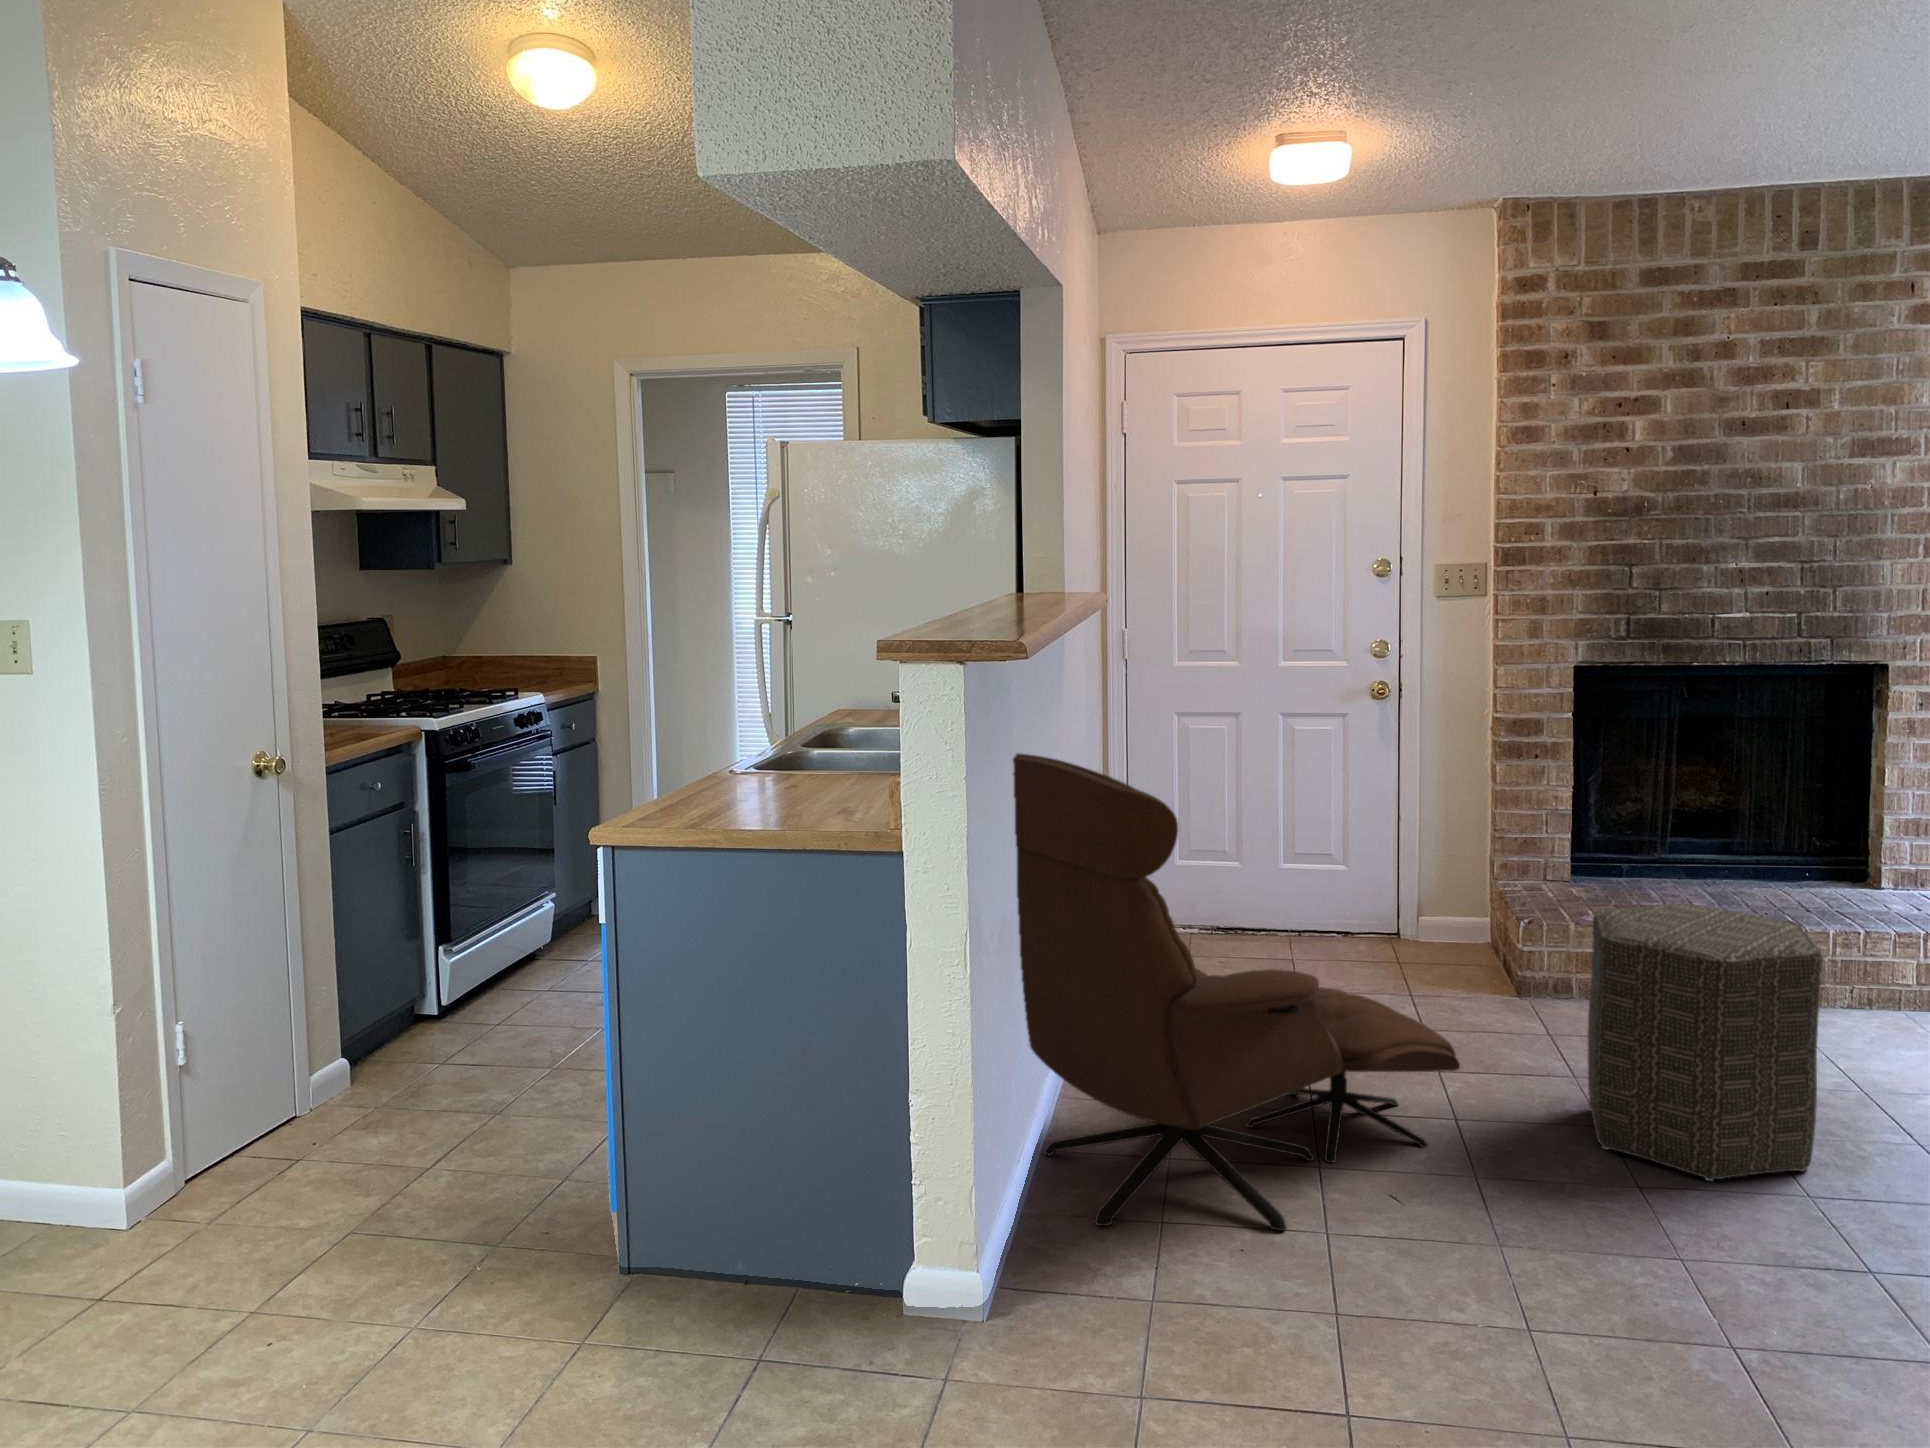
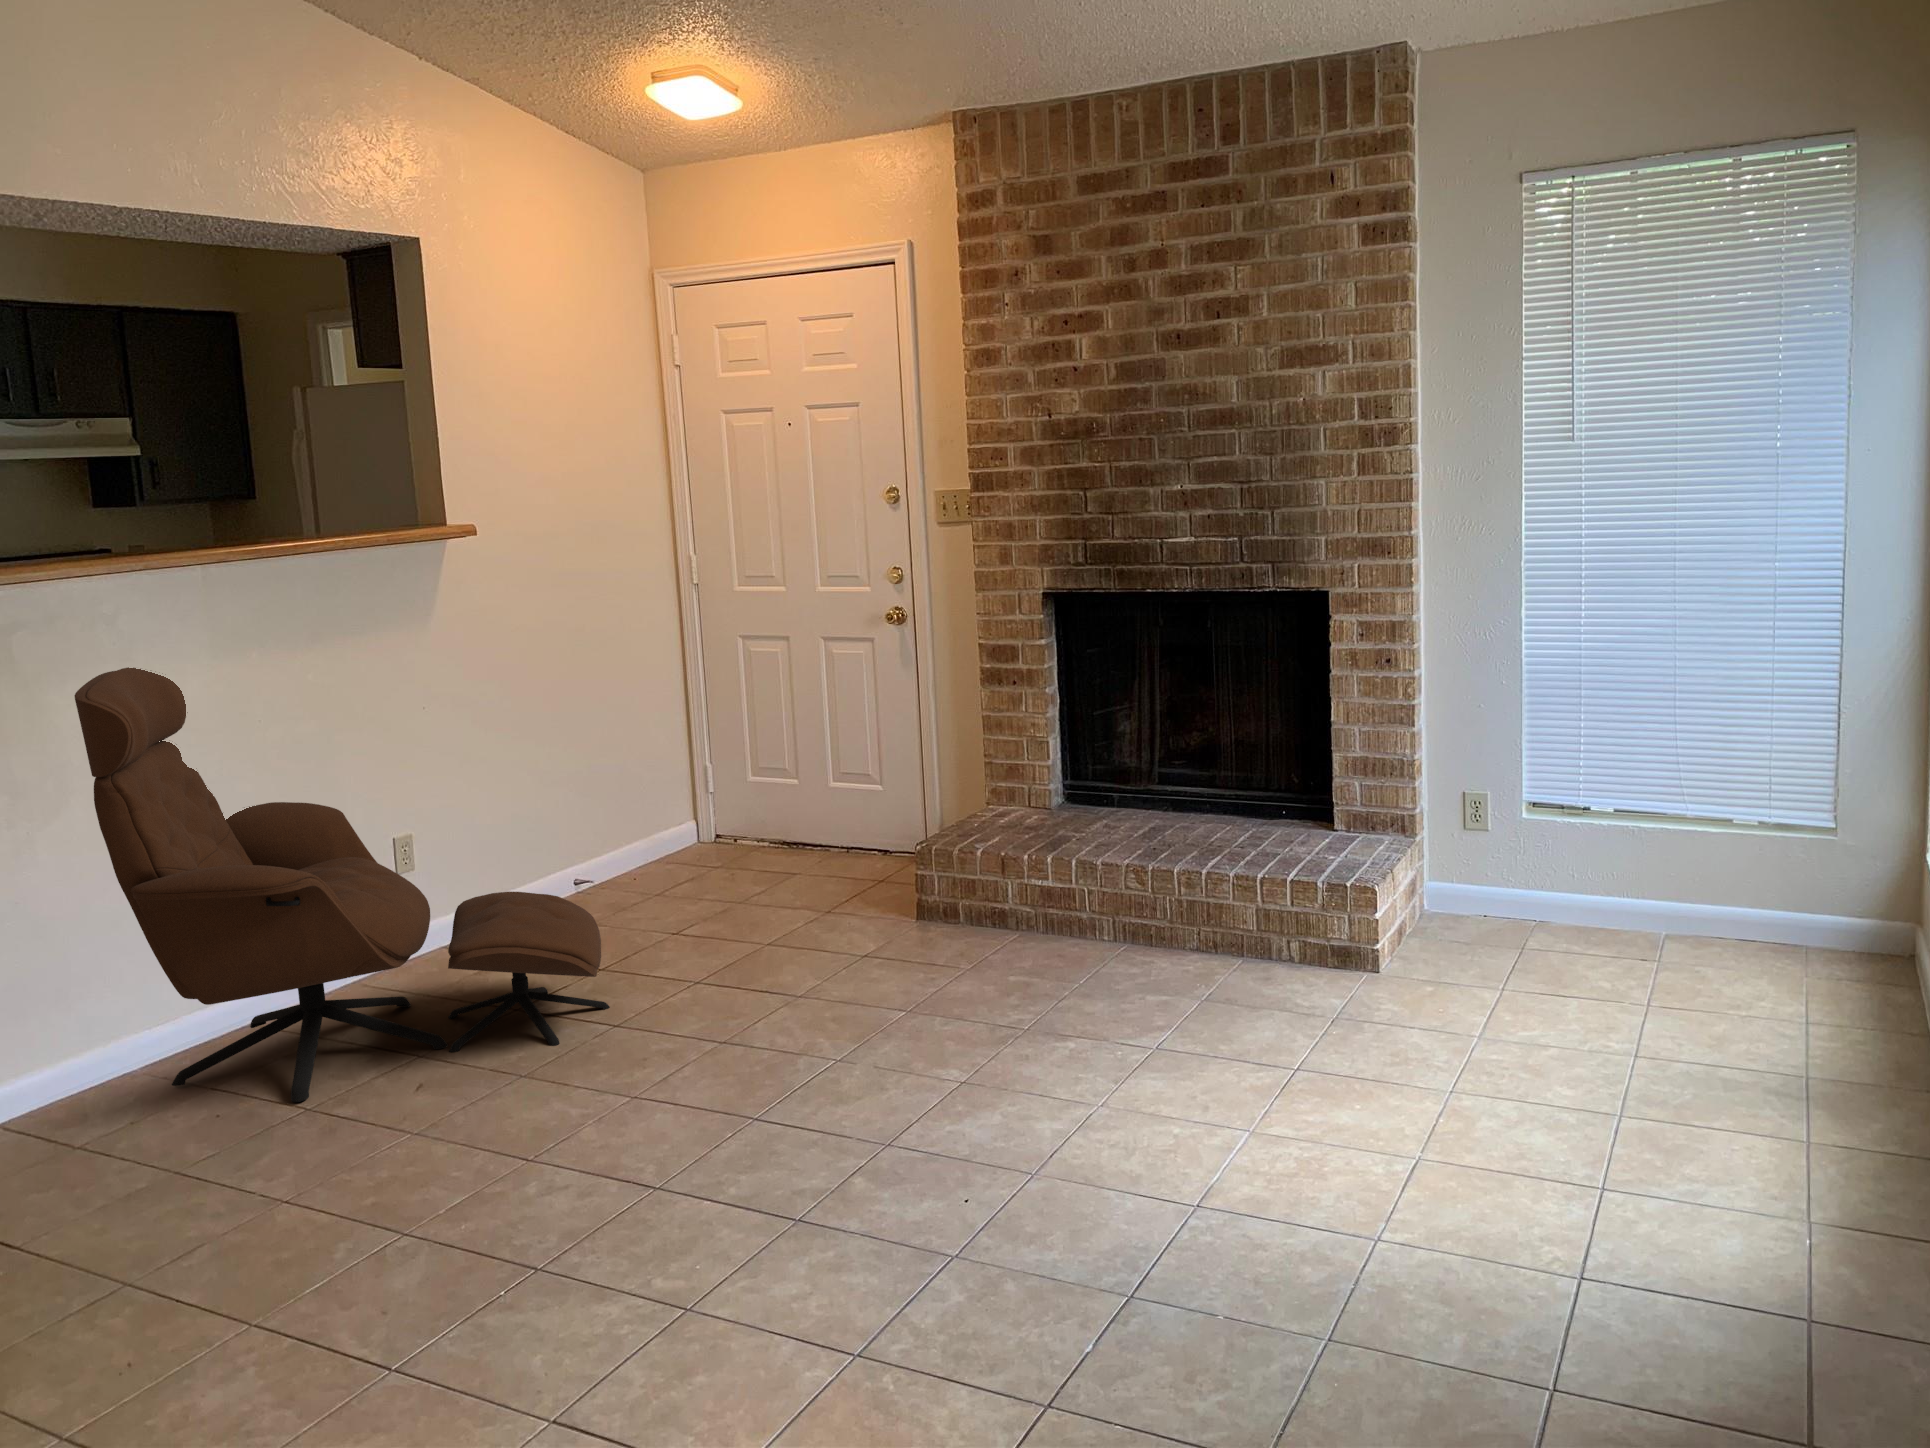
ottoman: present [1588,904,1823,1181] -> none [672,828,892,1094]

